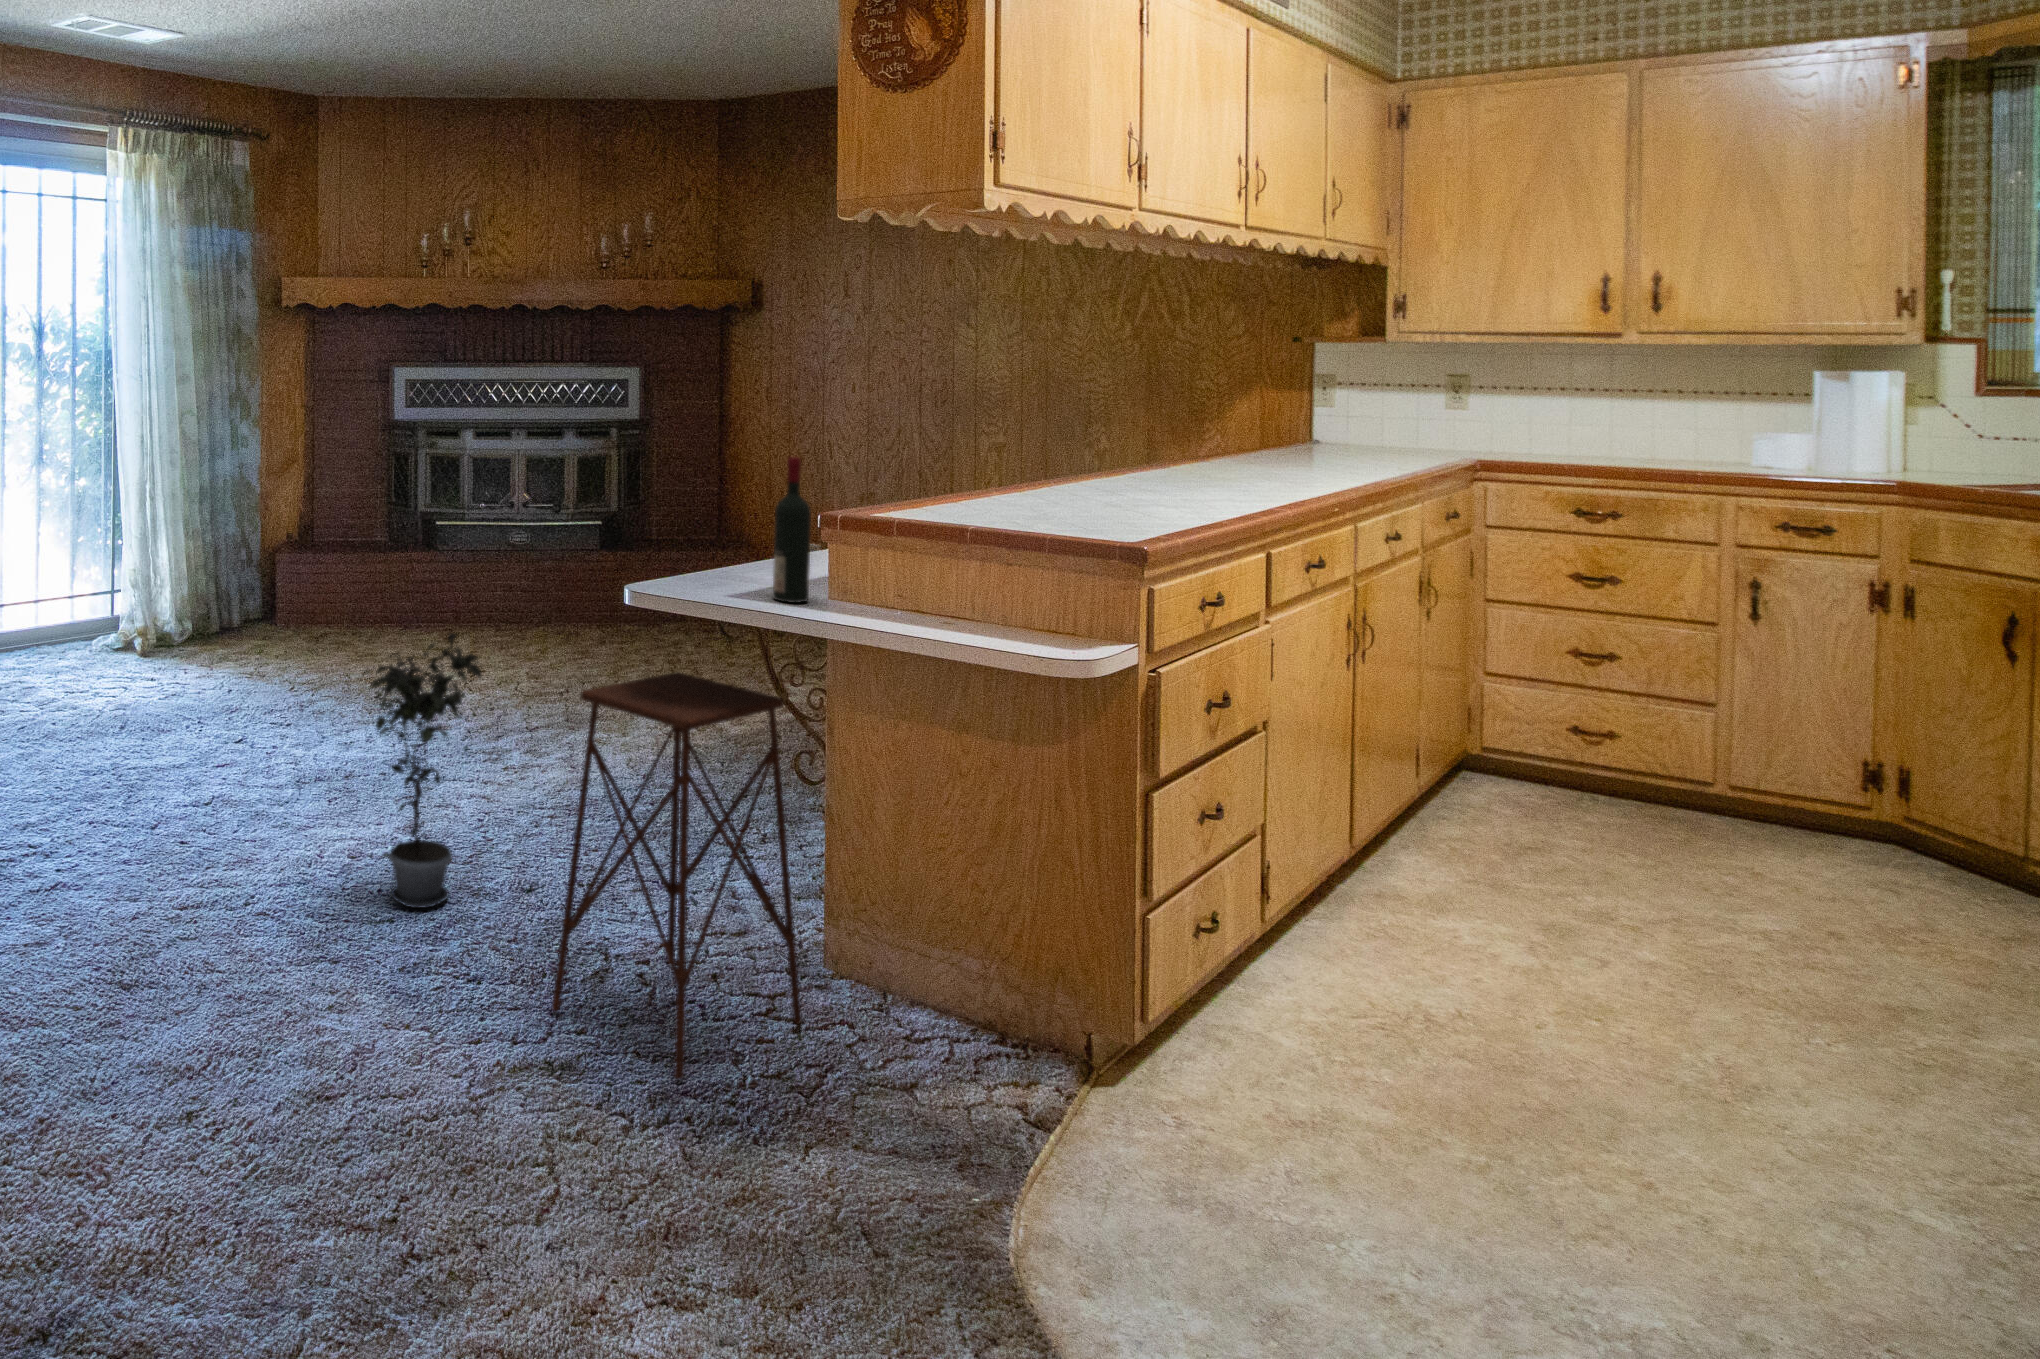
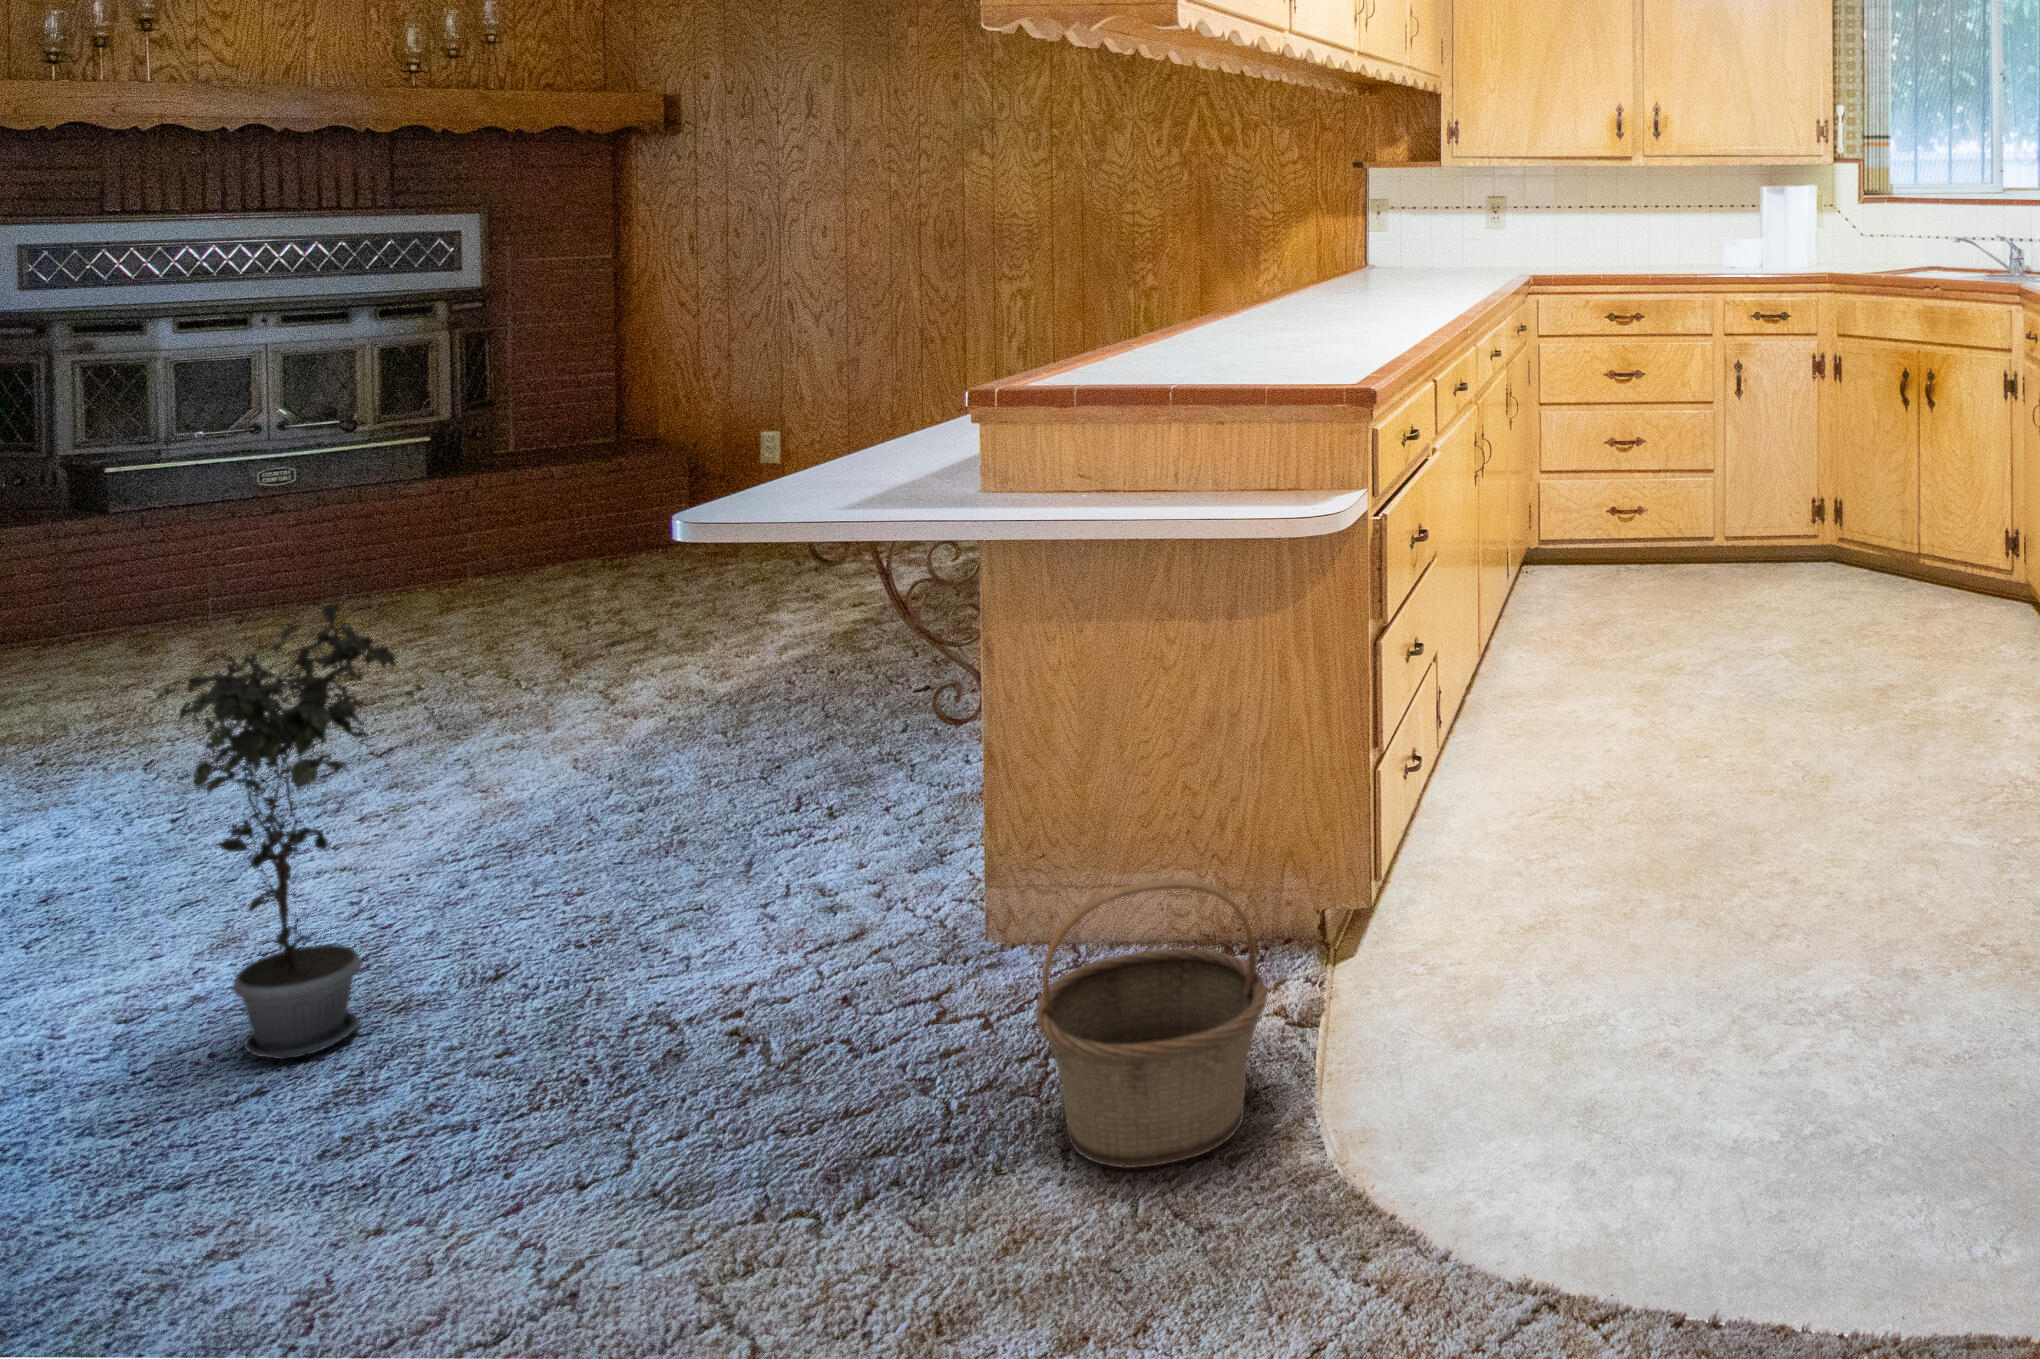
wine bottle: present [773,457,811,603] -> none [871,281,926,480]
side table: present [552,672,802,1080] -> none [620,595,989,1138]
basket: none [795,953,980,1194] -> present [1036,879,1267,1168]

